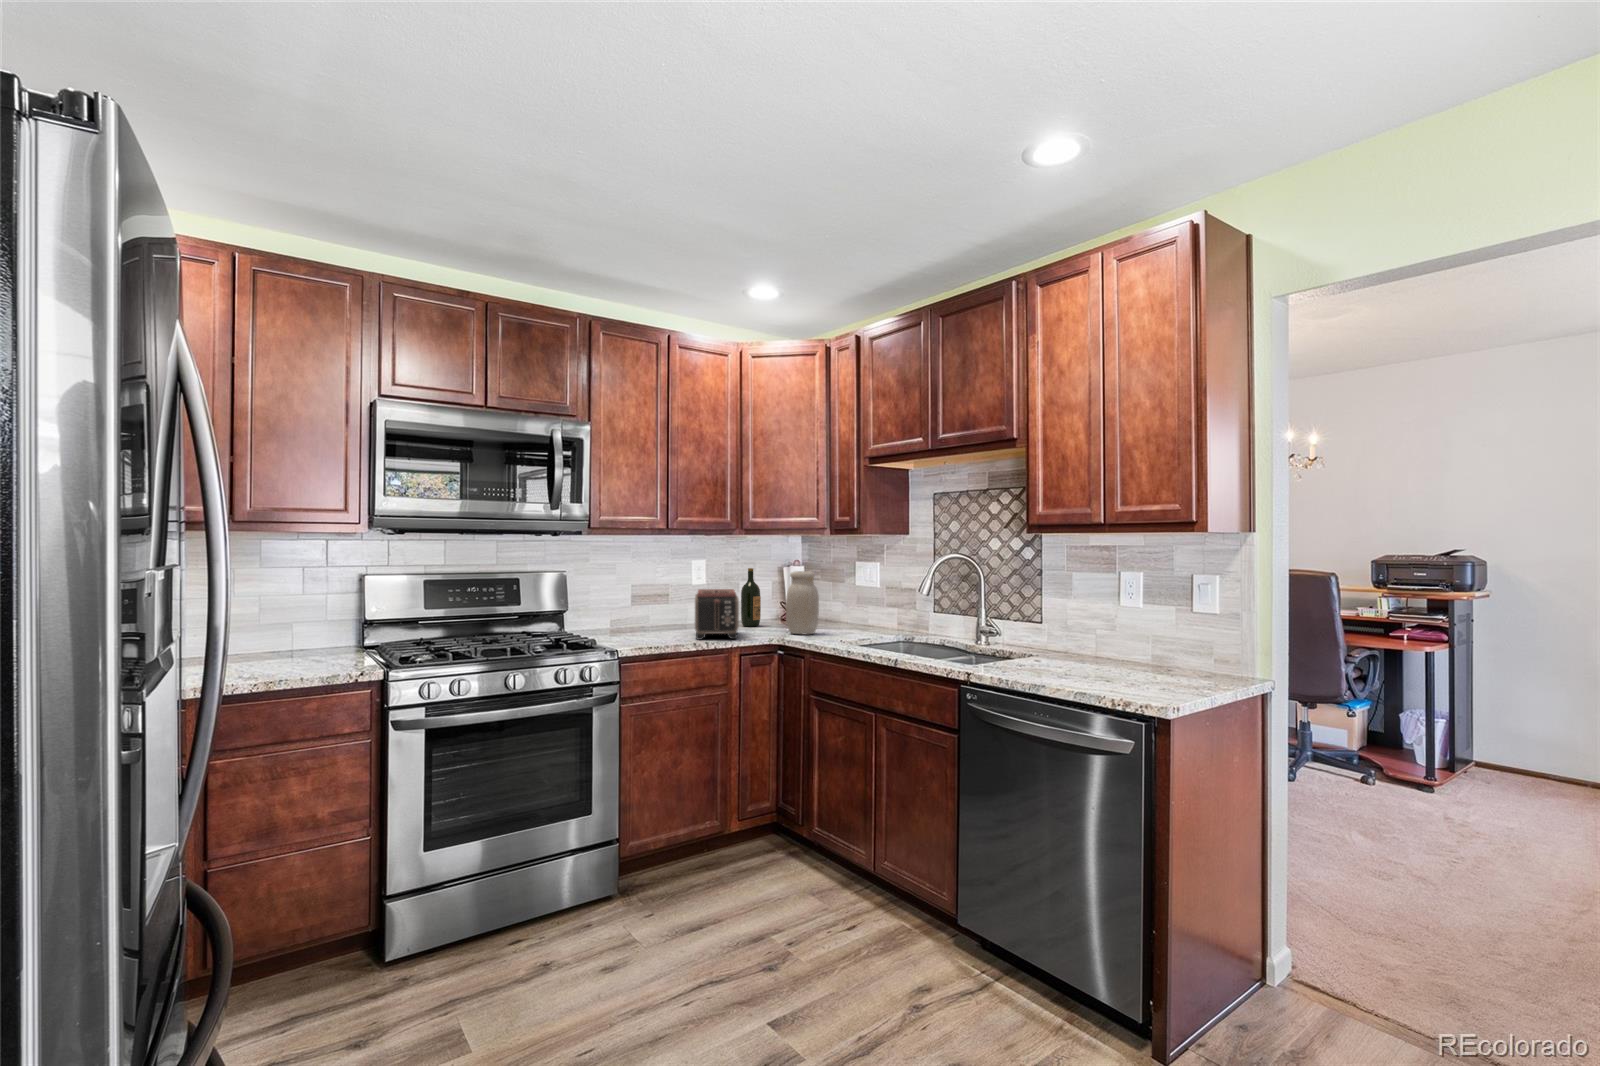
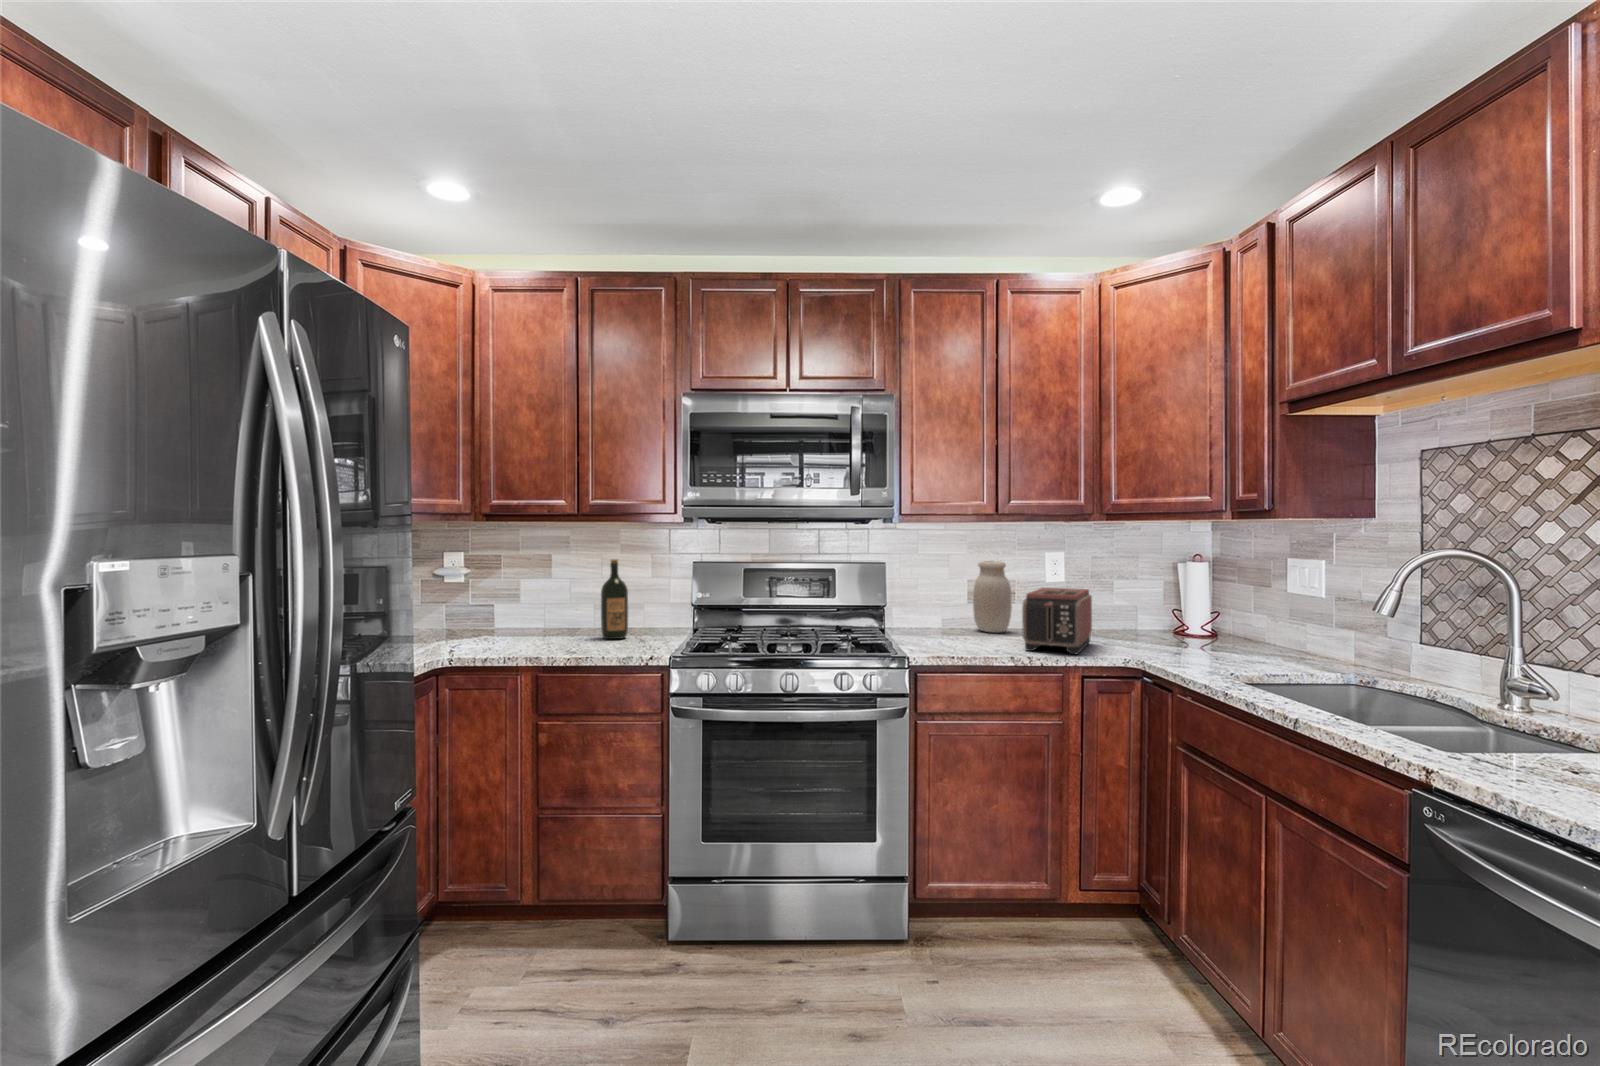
wine bottle: present [741,568,761,627] -> present [601,559,628,639]
jar: present [786,571,819,634] -> present [973,561,1012,633]

